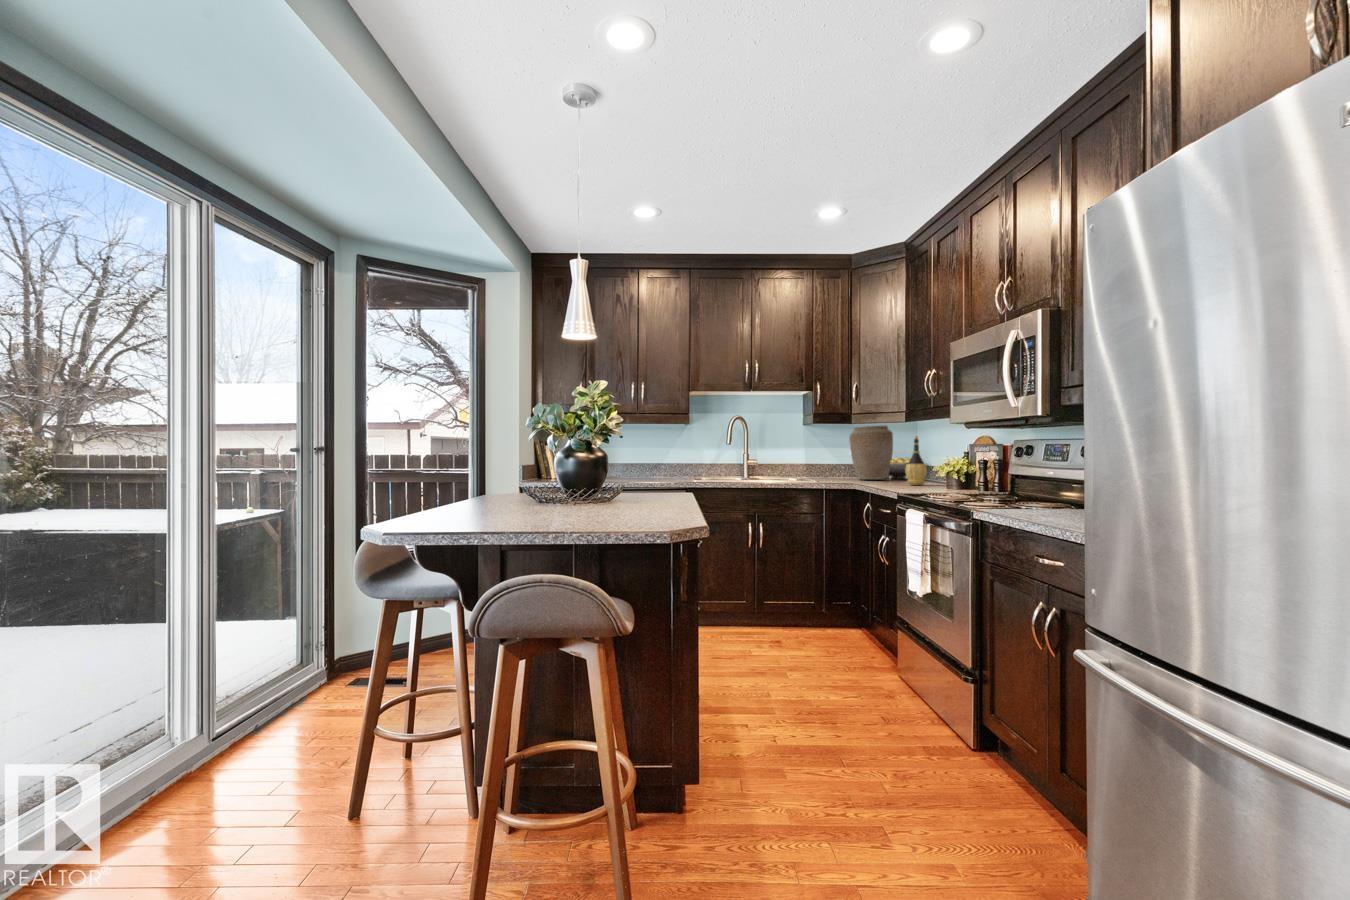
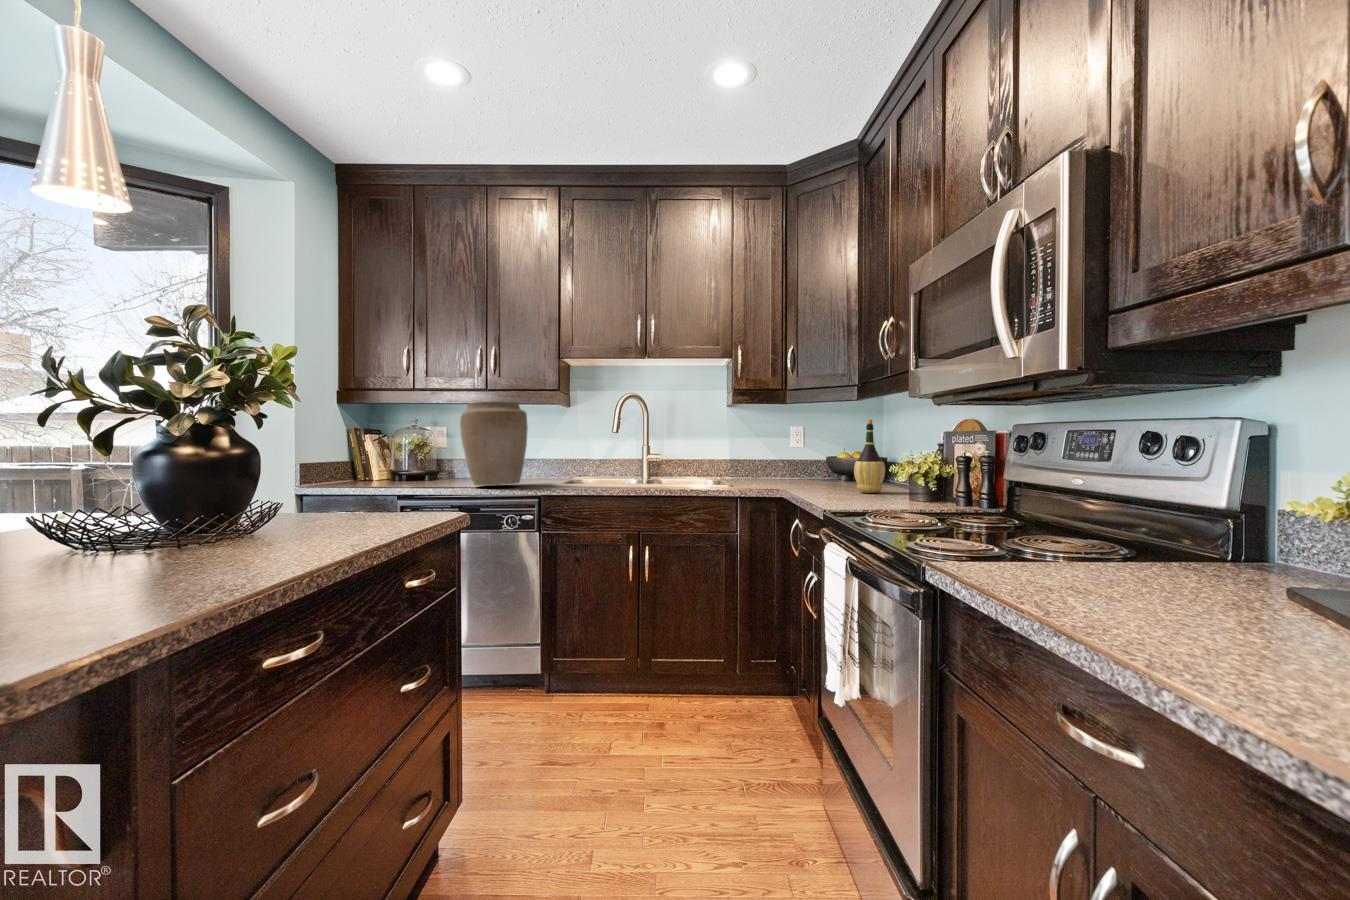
vase: present [849,426,893,479] -> present [460,401,528,486]

